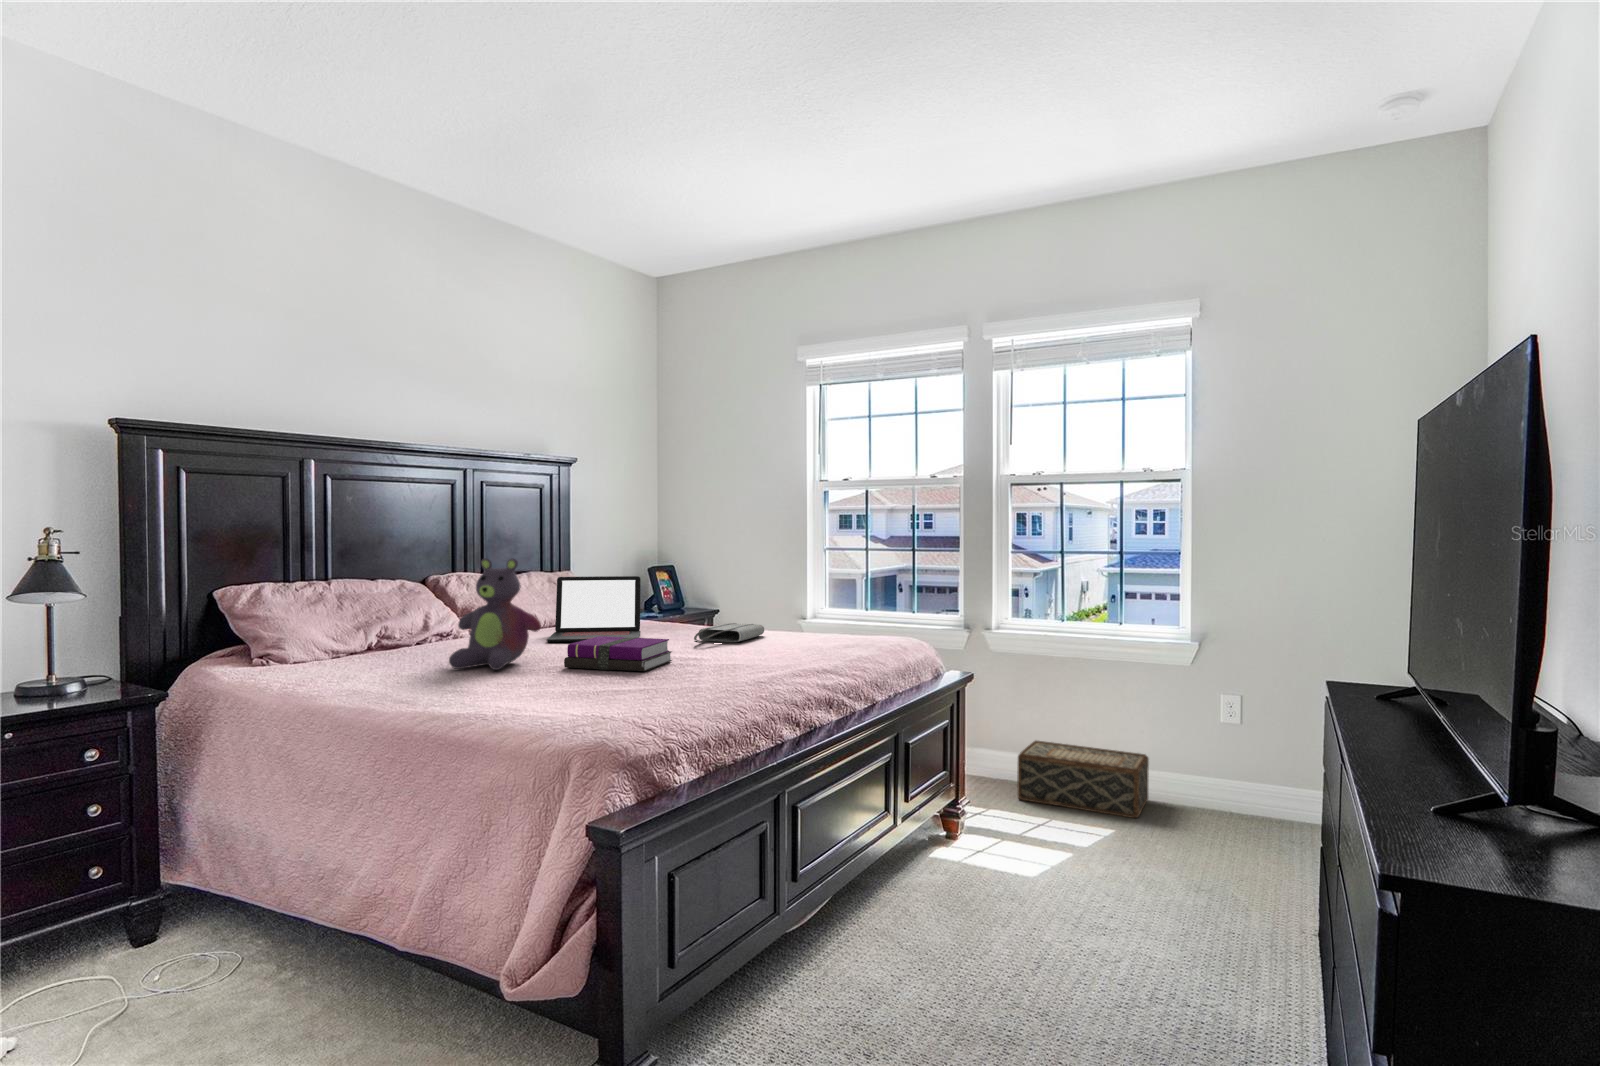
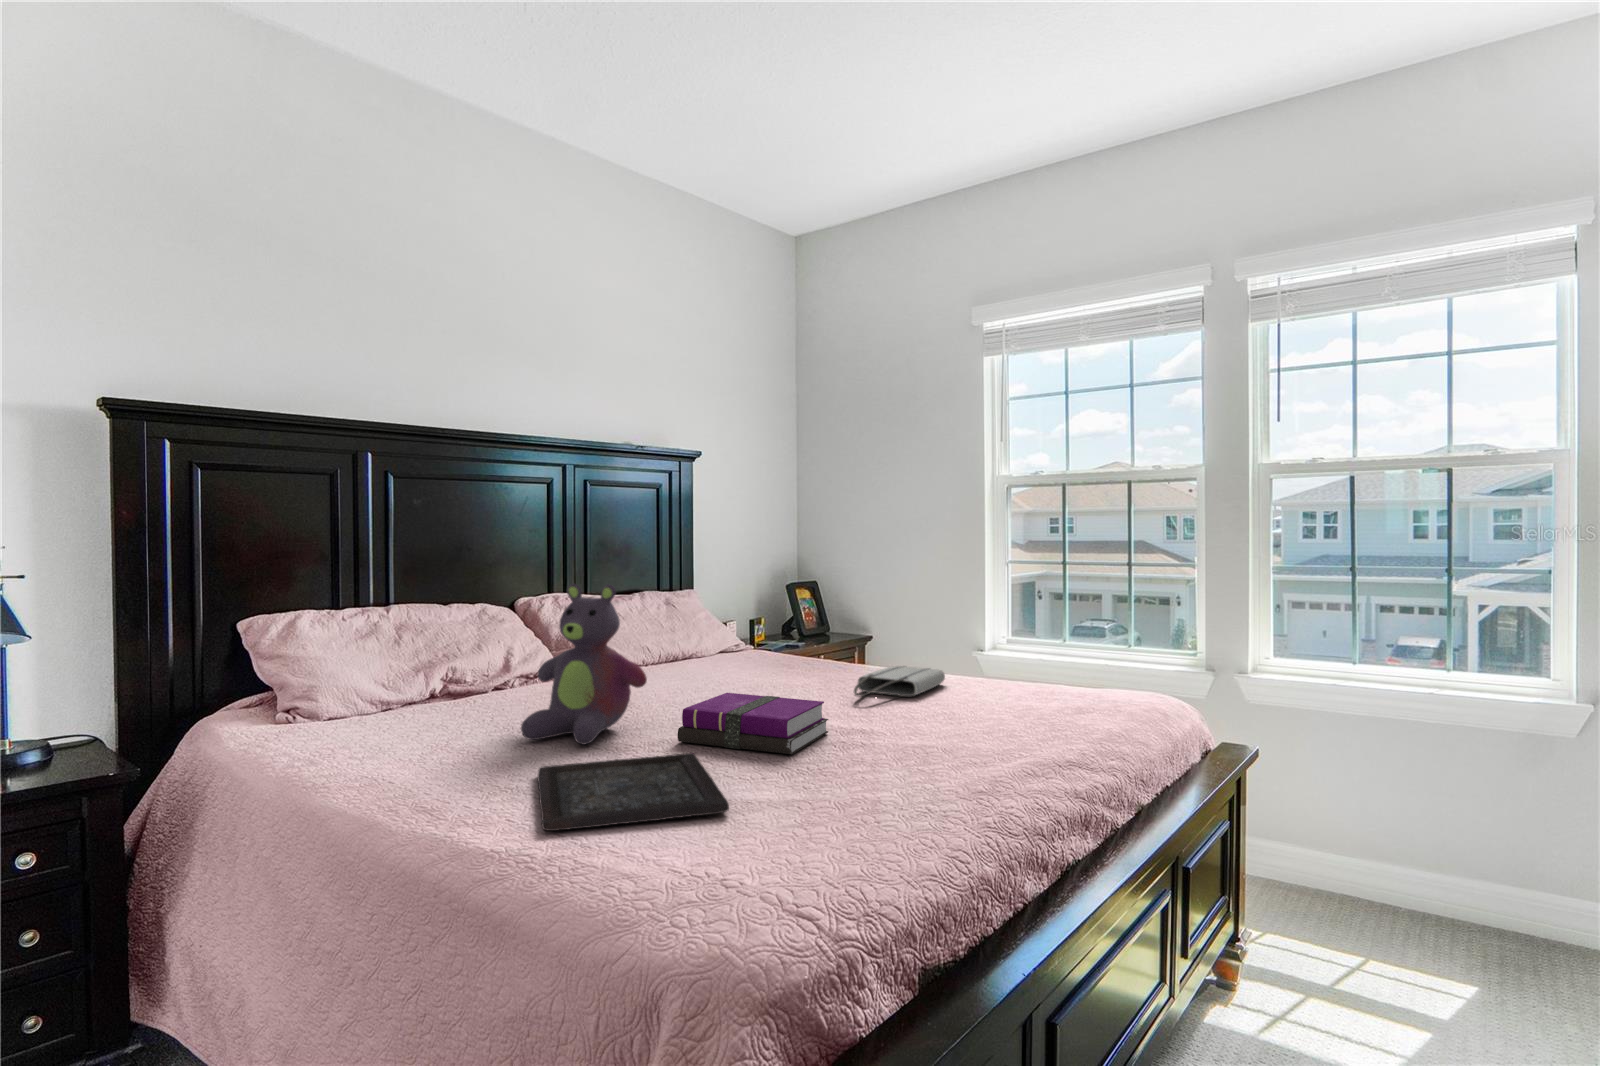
laptop: present [547,576,641,642] -> none [659,601,779,690]
tray: none [468,670,601,706] -> present [538,753,729,831]
woven basket: present [1017,741,1149,818] -> none [1303,834,1511,972]

